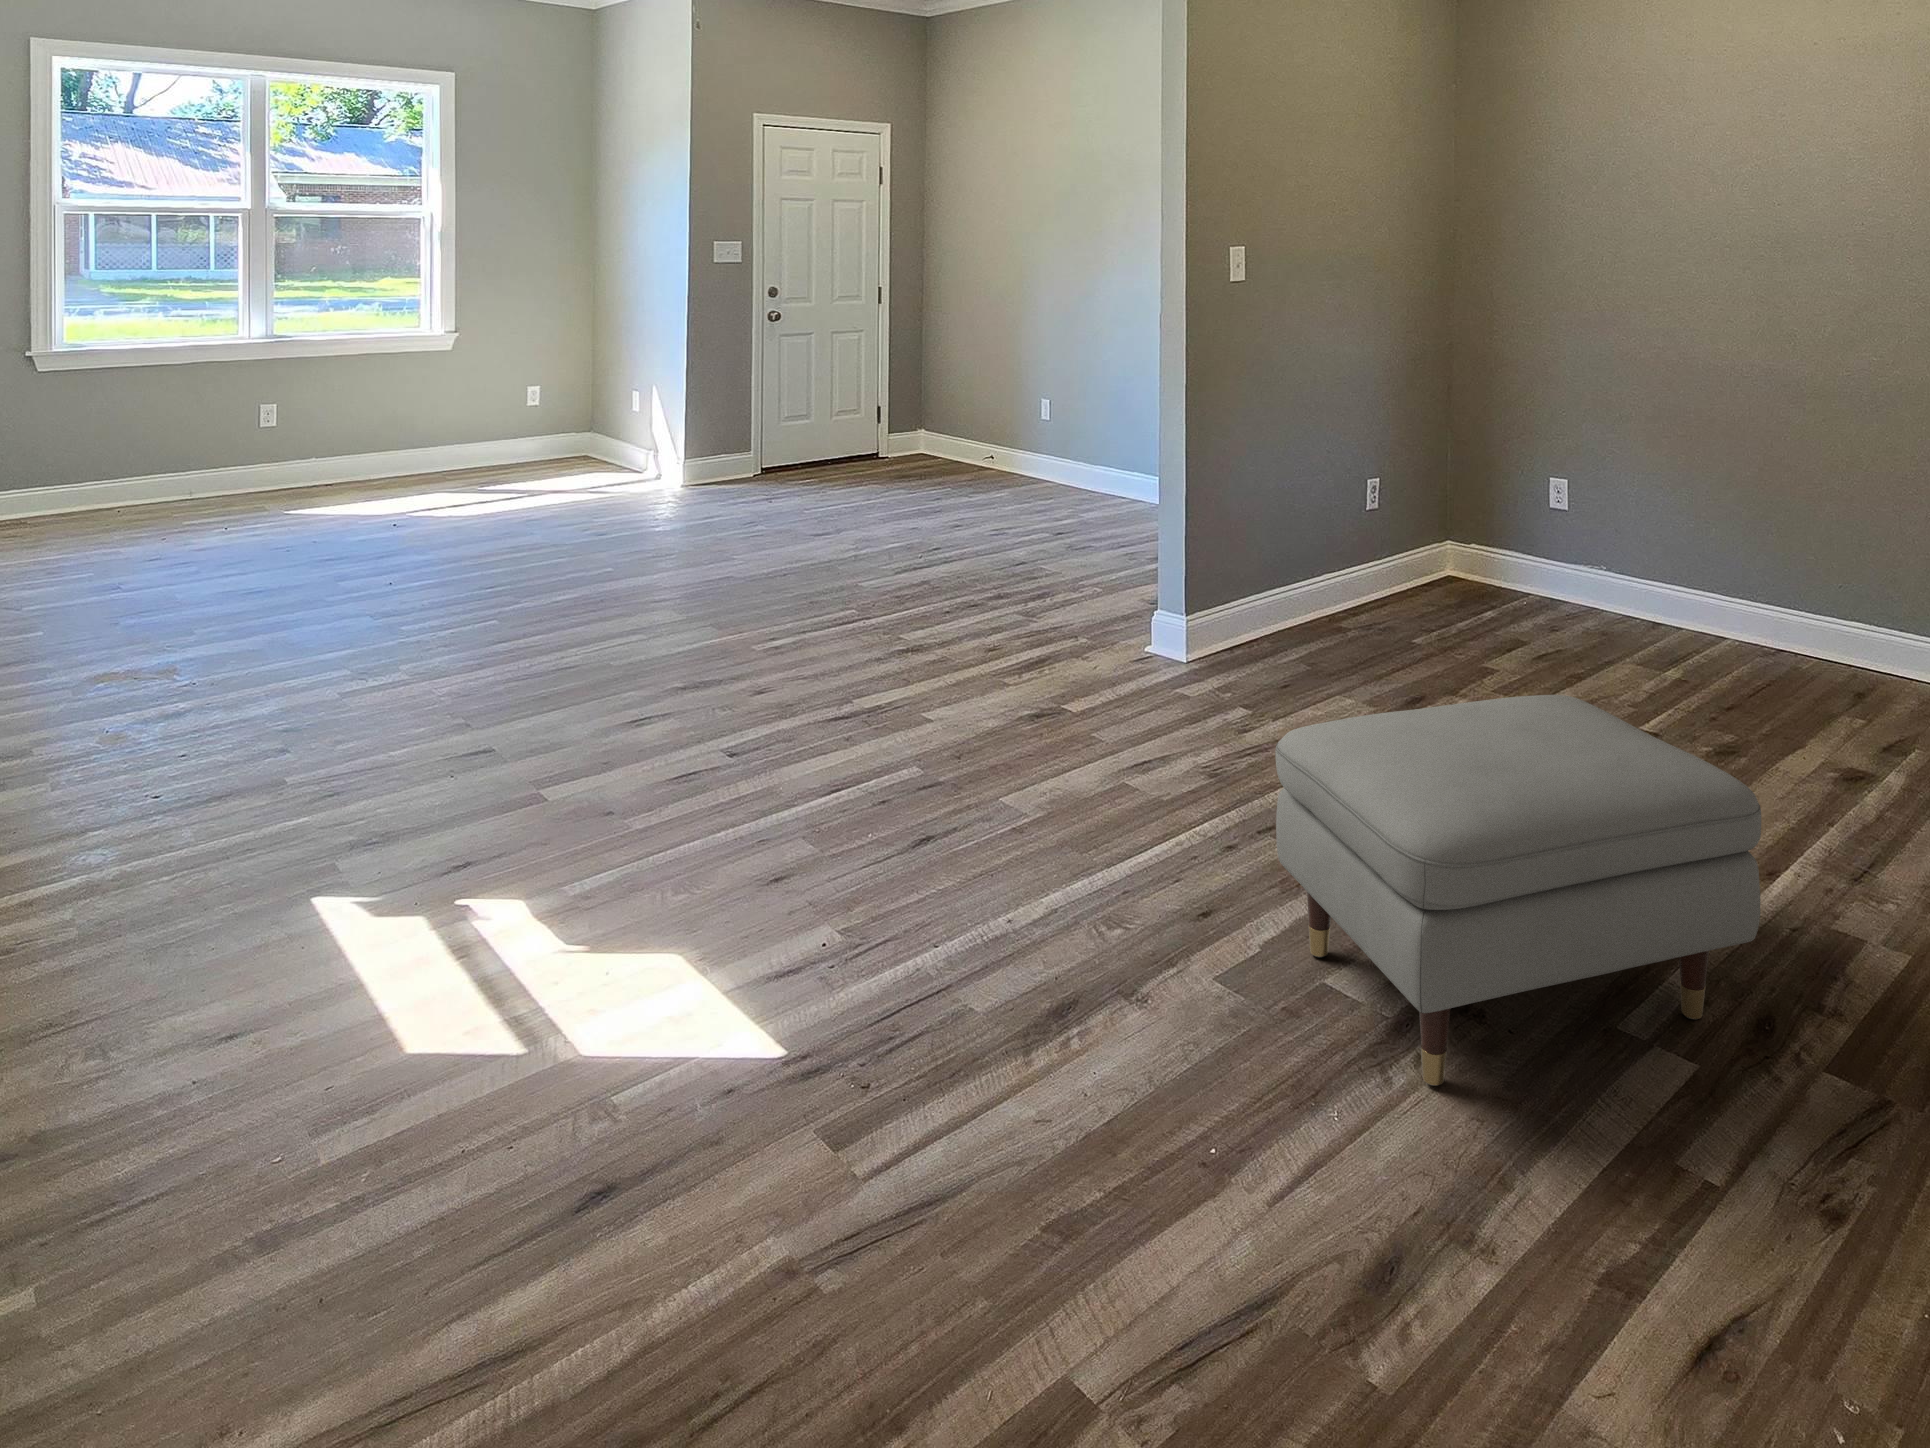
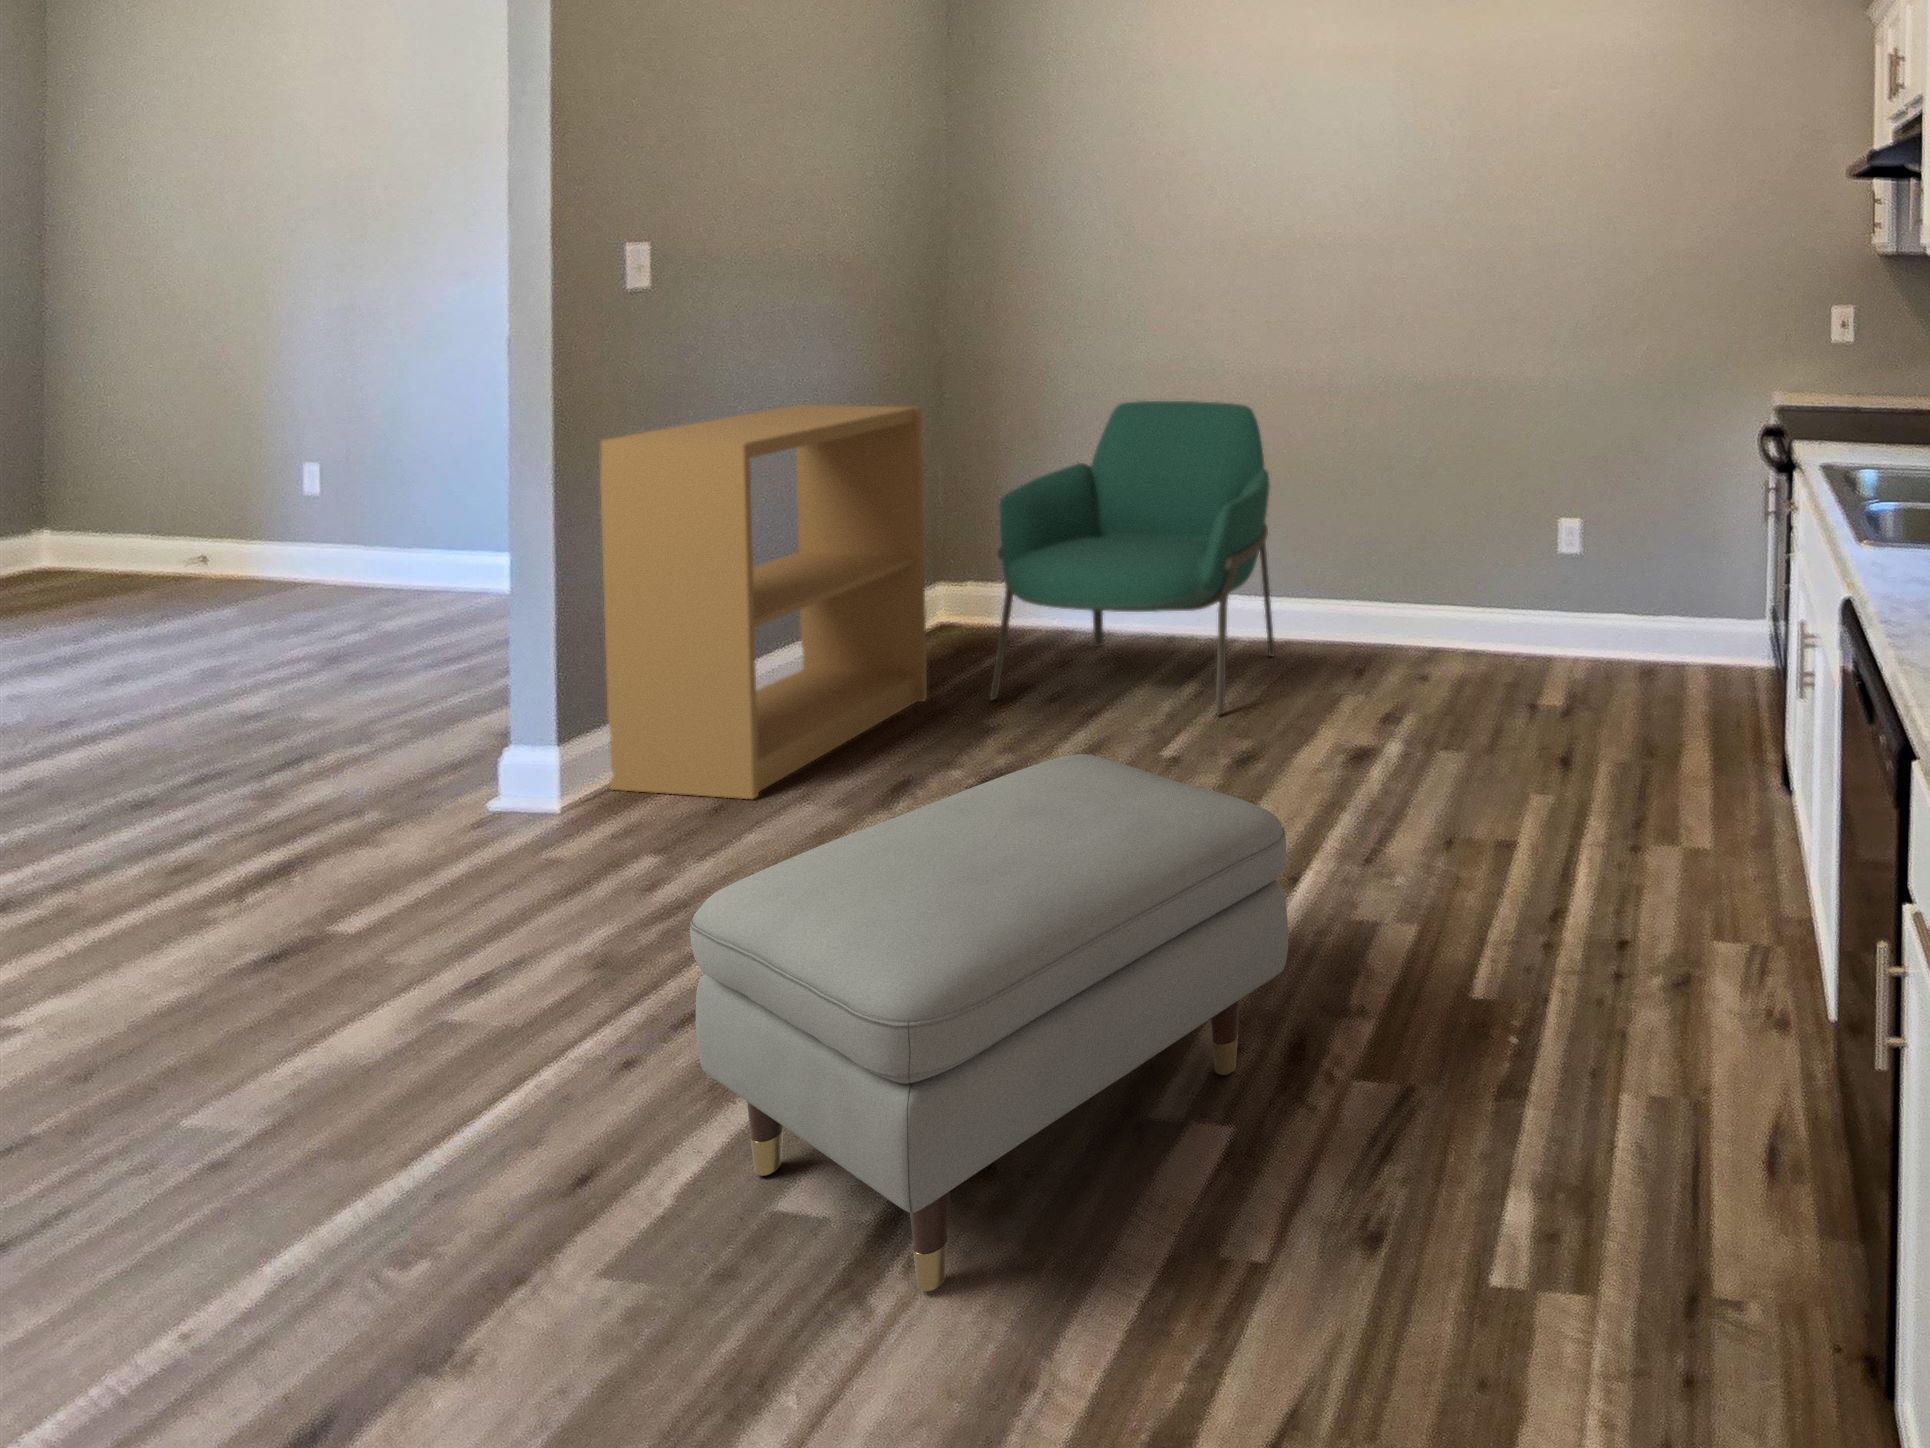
bookshelf: none [1217,374,1448,685] -> present [600,405,927,799]
armchair: none [1494,395,1770,706] -> present [990,401,1275,715]

